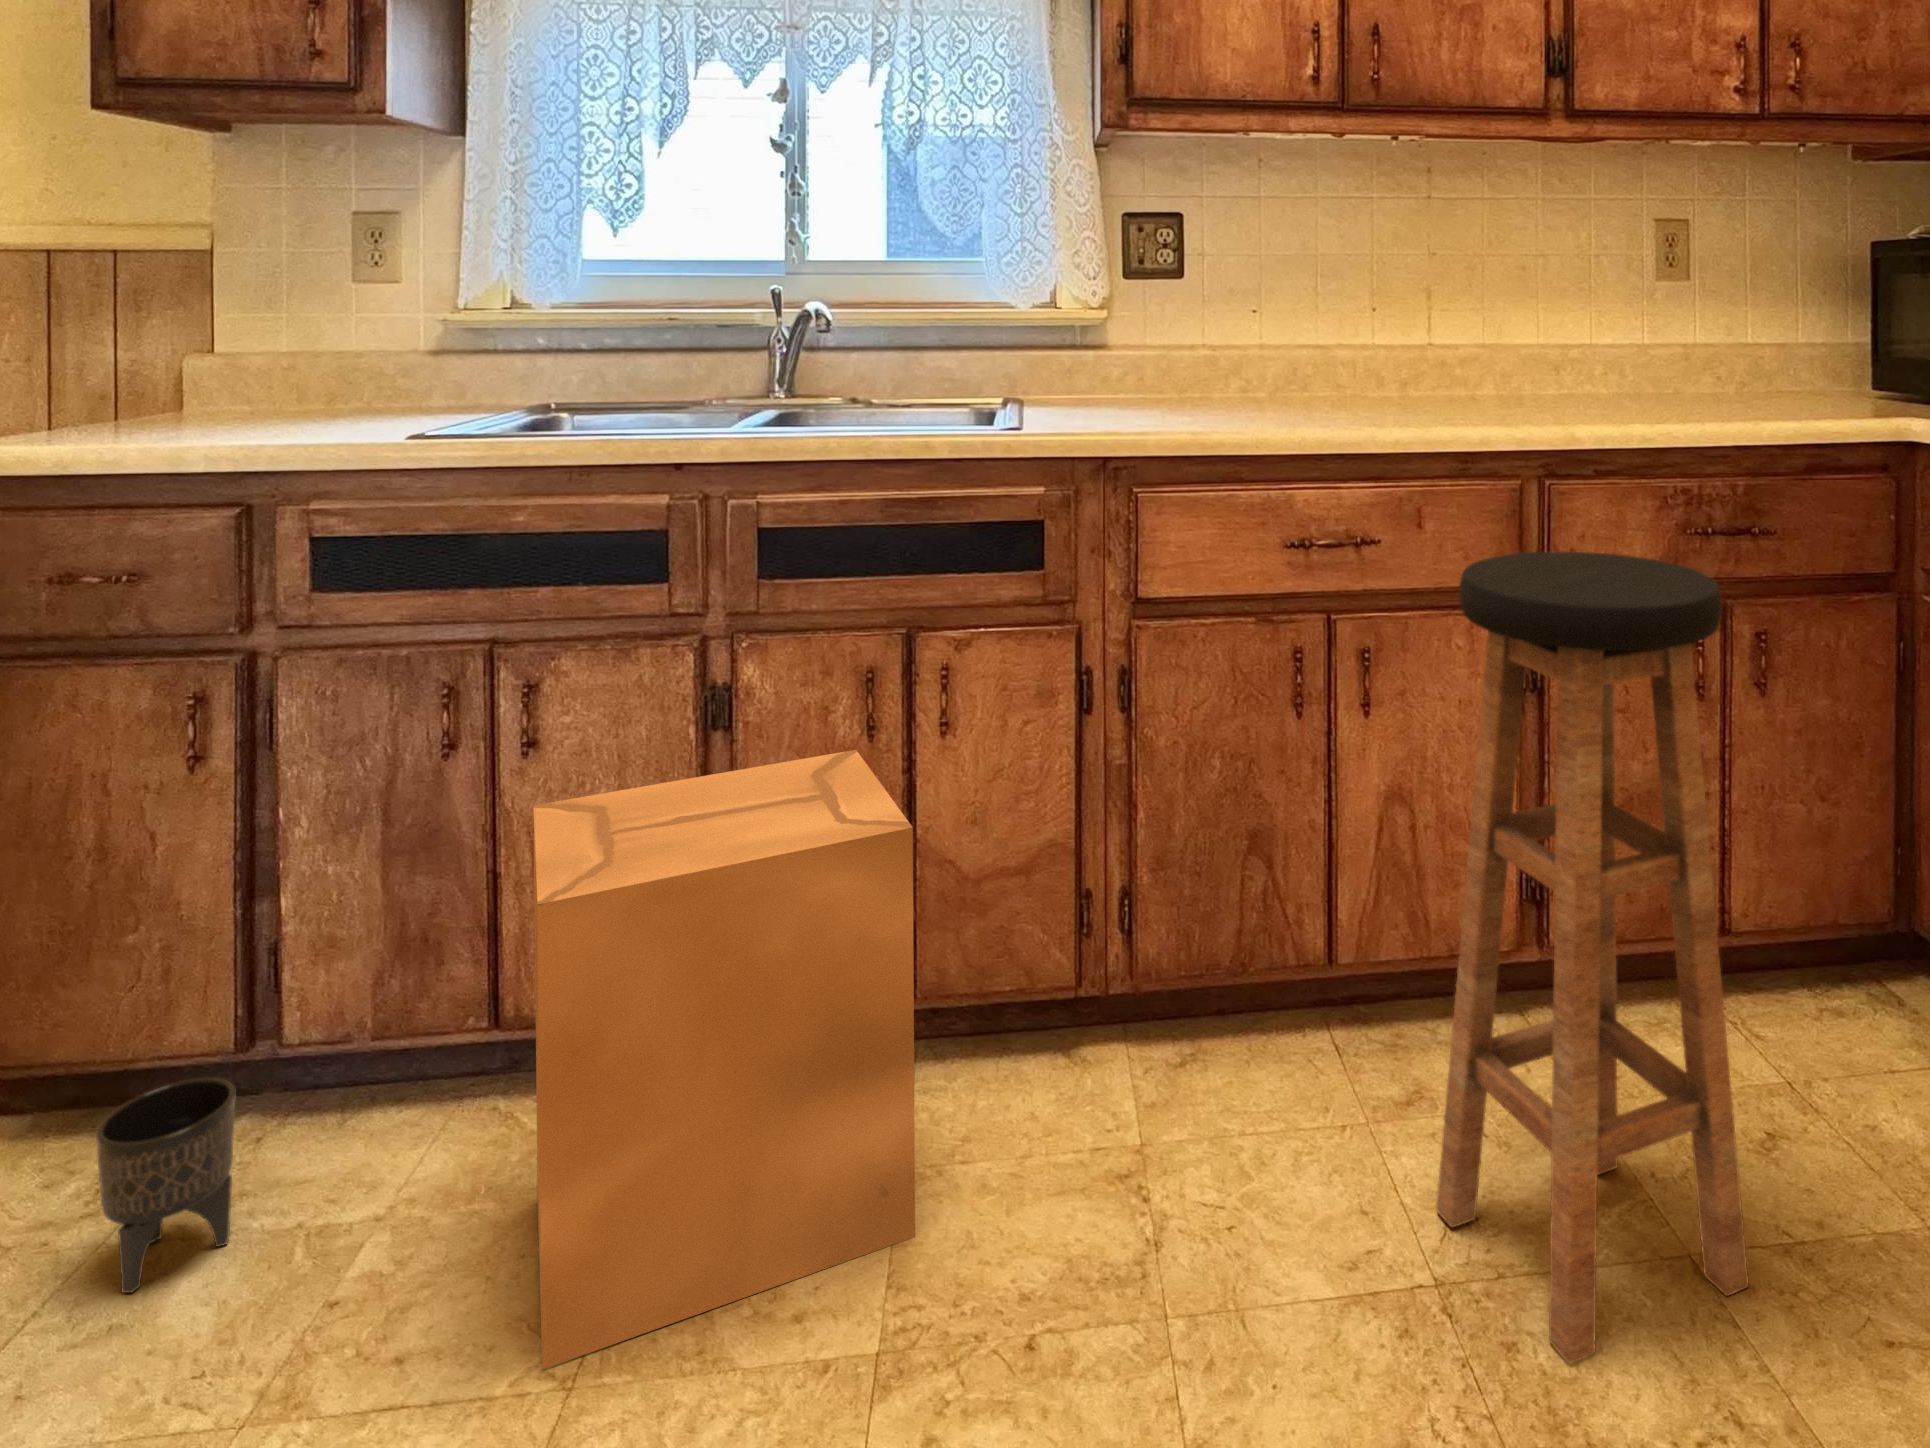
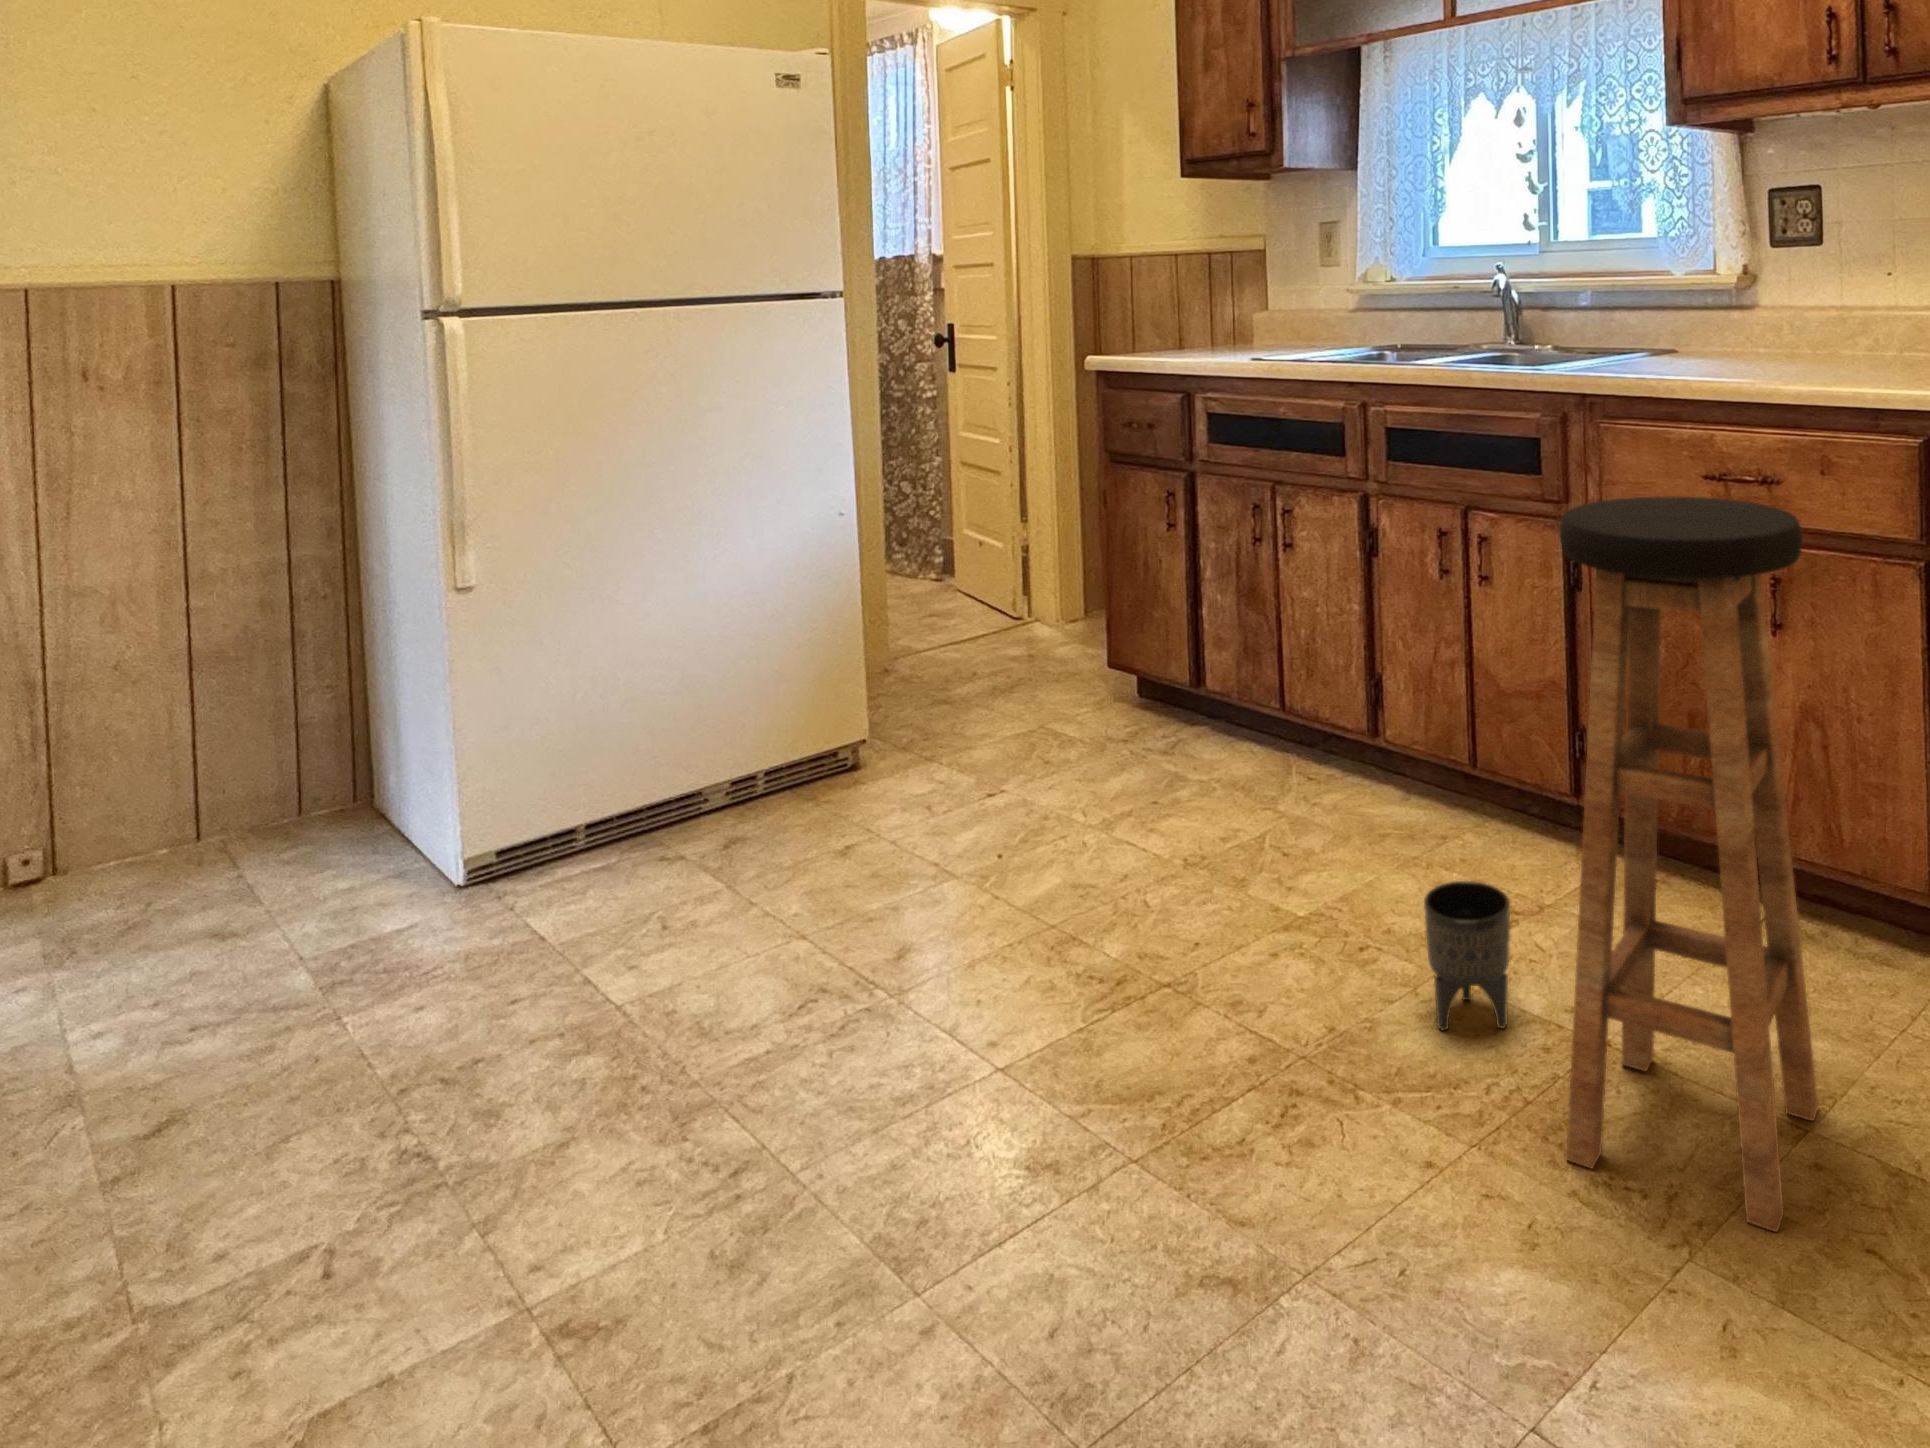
cardboard box: present [534,750,915,1369] -> none [1162,570,1418,895]
planter: present [96,1078,236,1293] -> present [1424,881,1510,1031]

